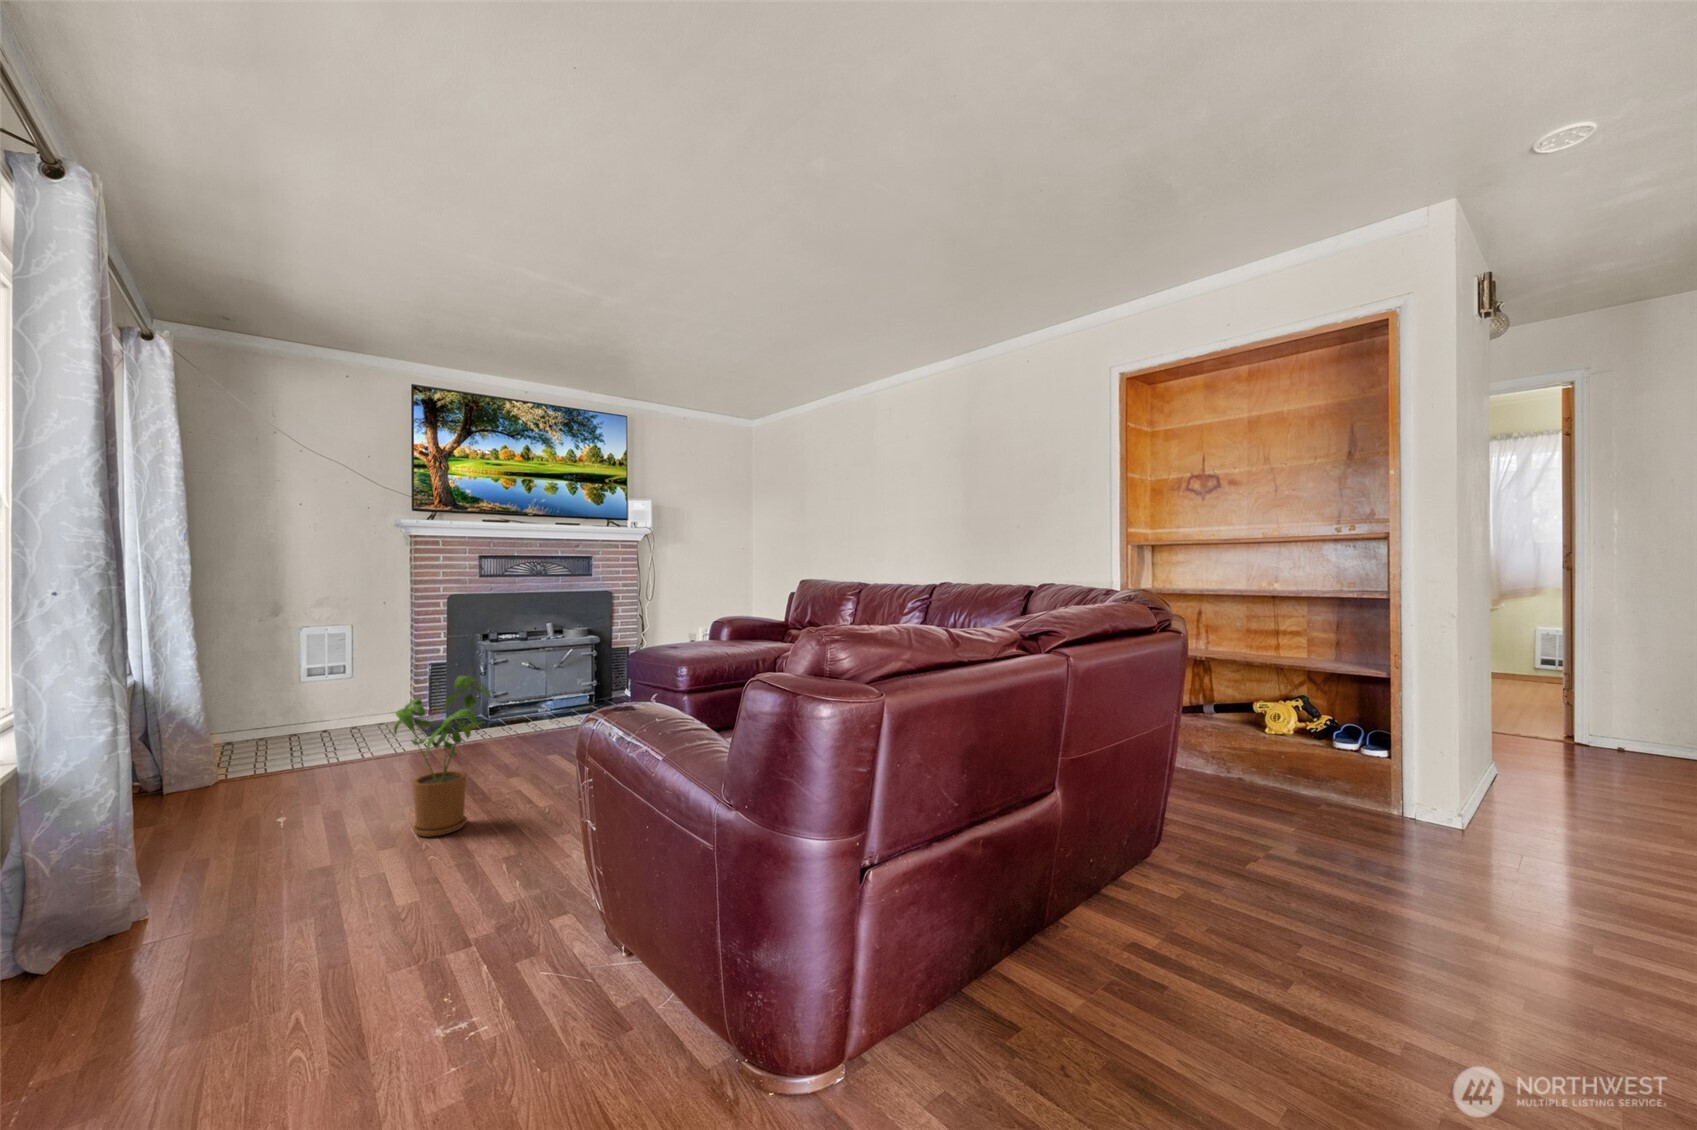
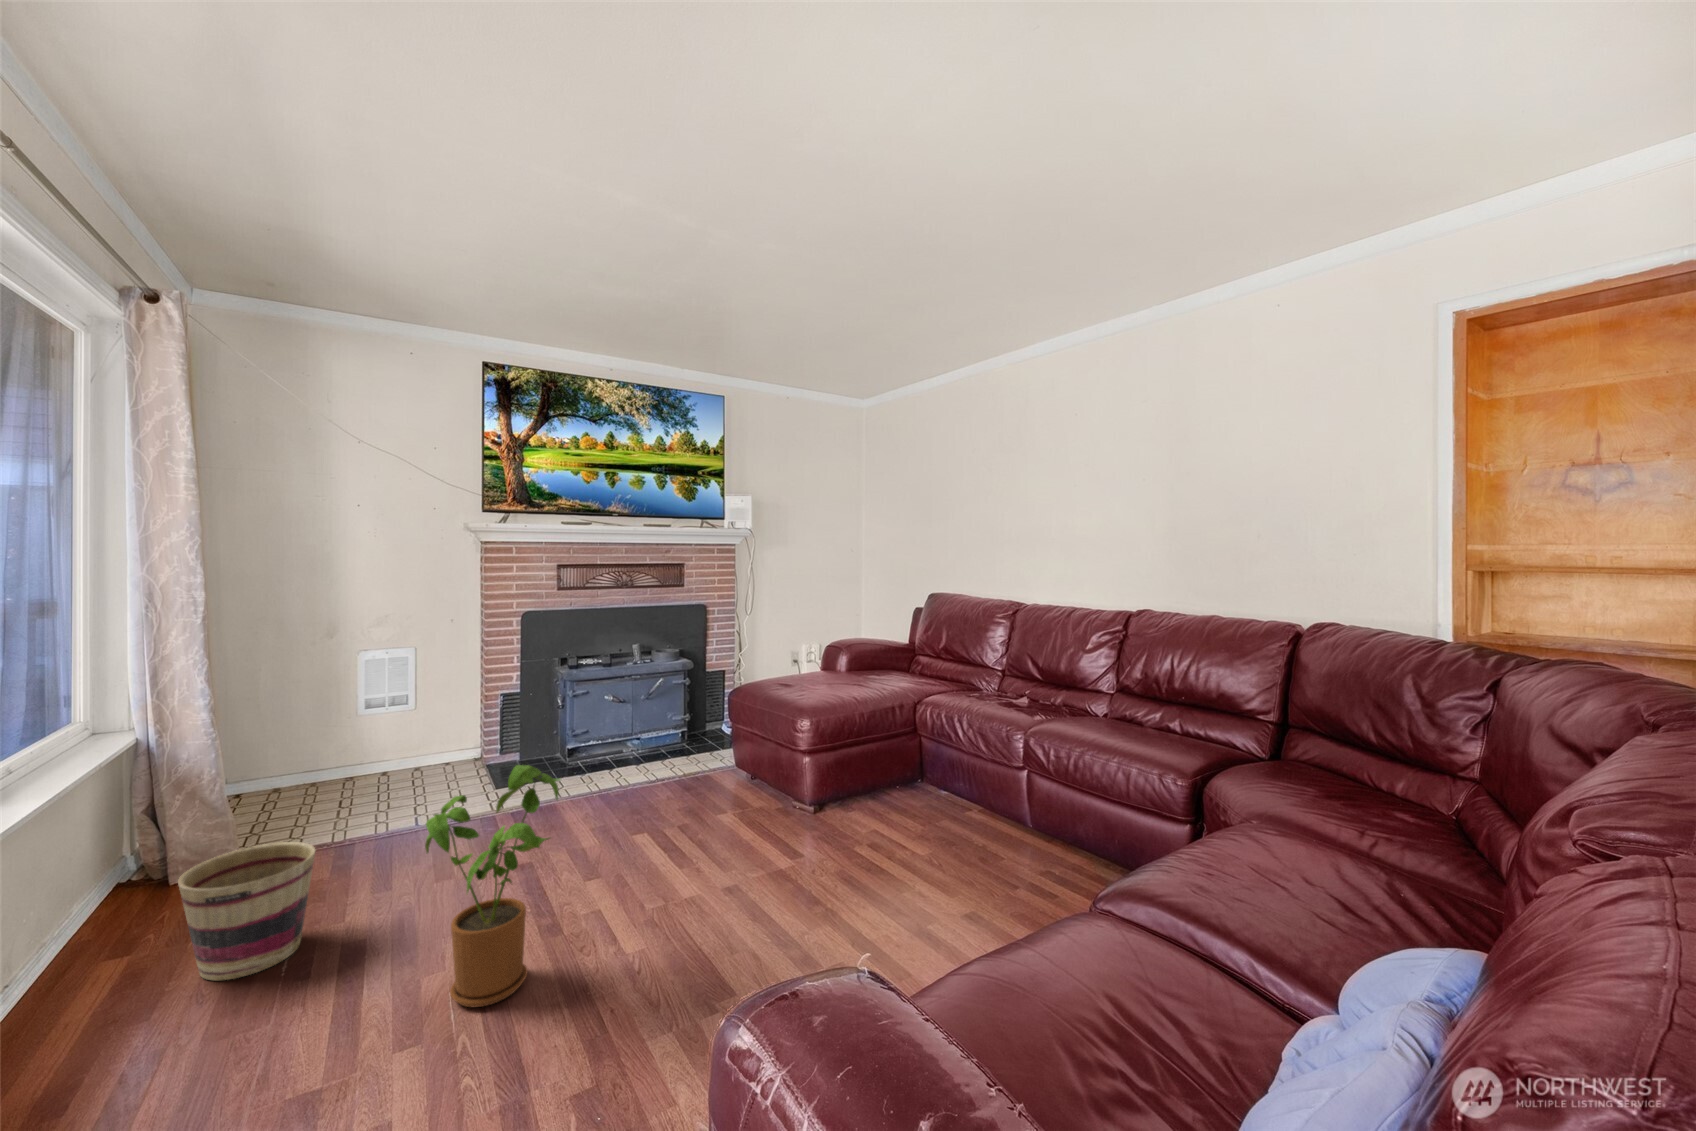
basket: none [203,746,302,835] -> present [178,842,315,981]

